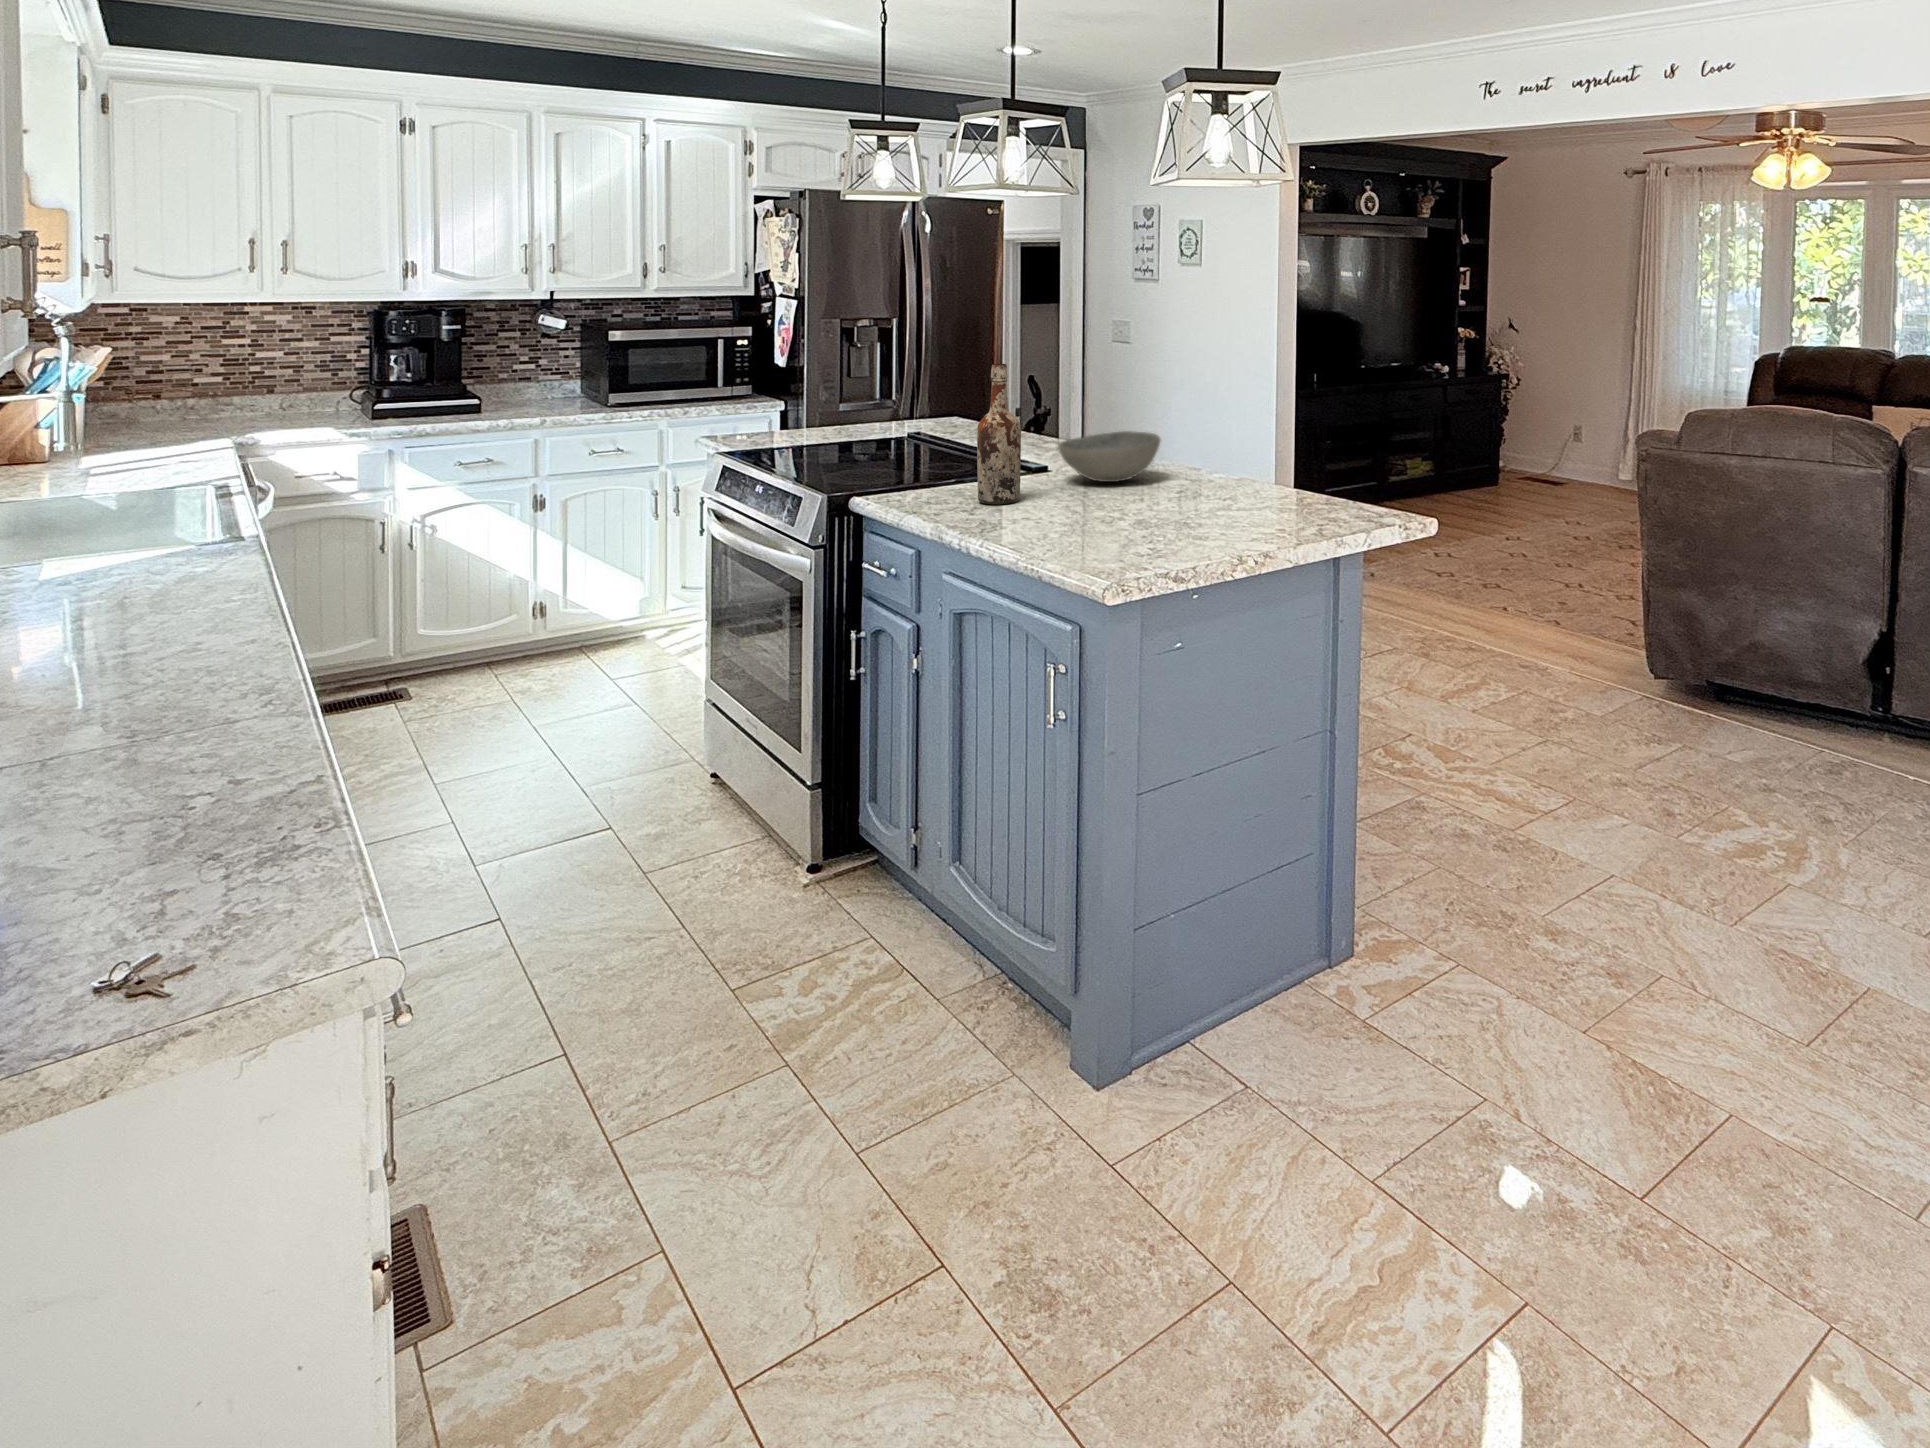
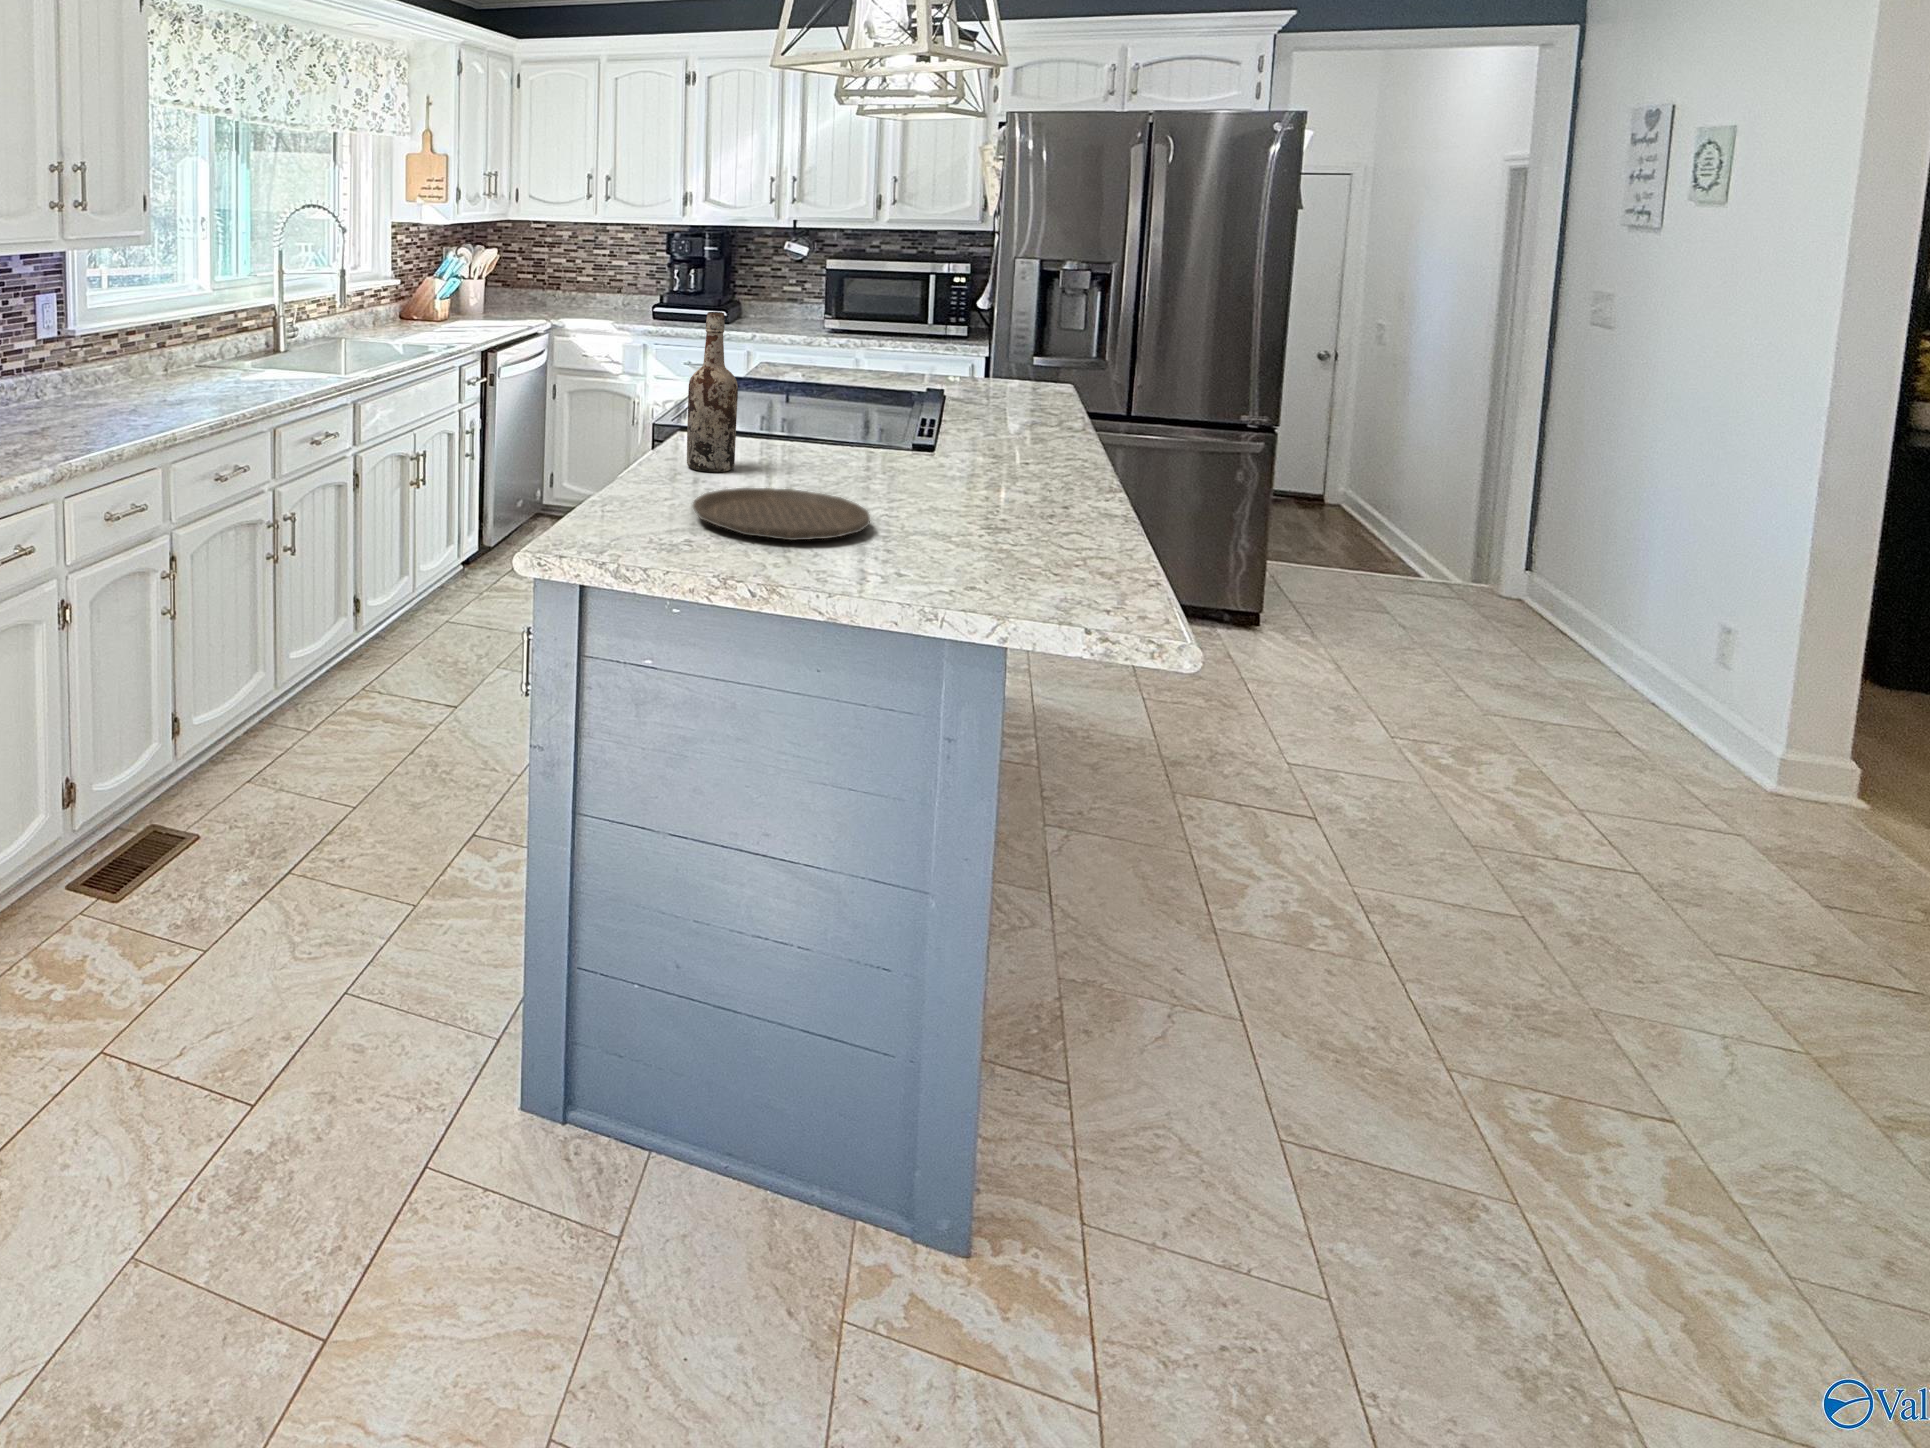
bowl: present [1058,431,1160,482] -> none [822,419,961,481]
plate: none [1105,489,1239,522] -> present [693,488,870,540]

